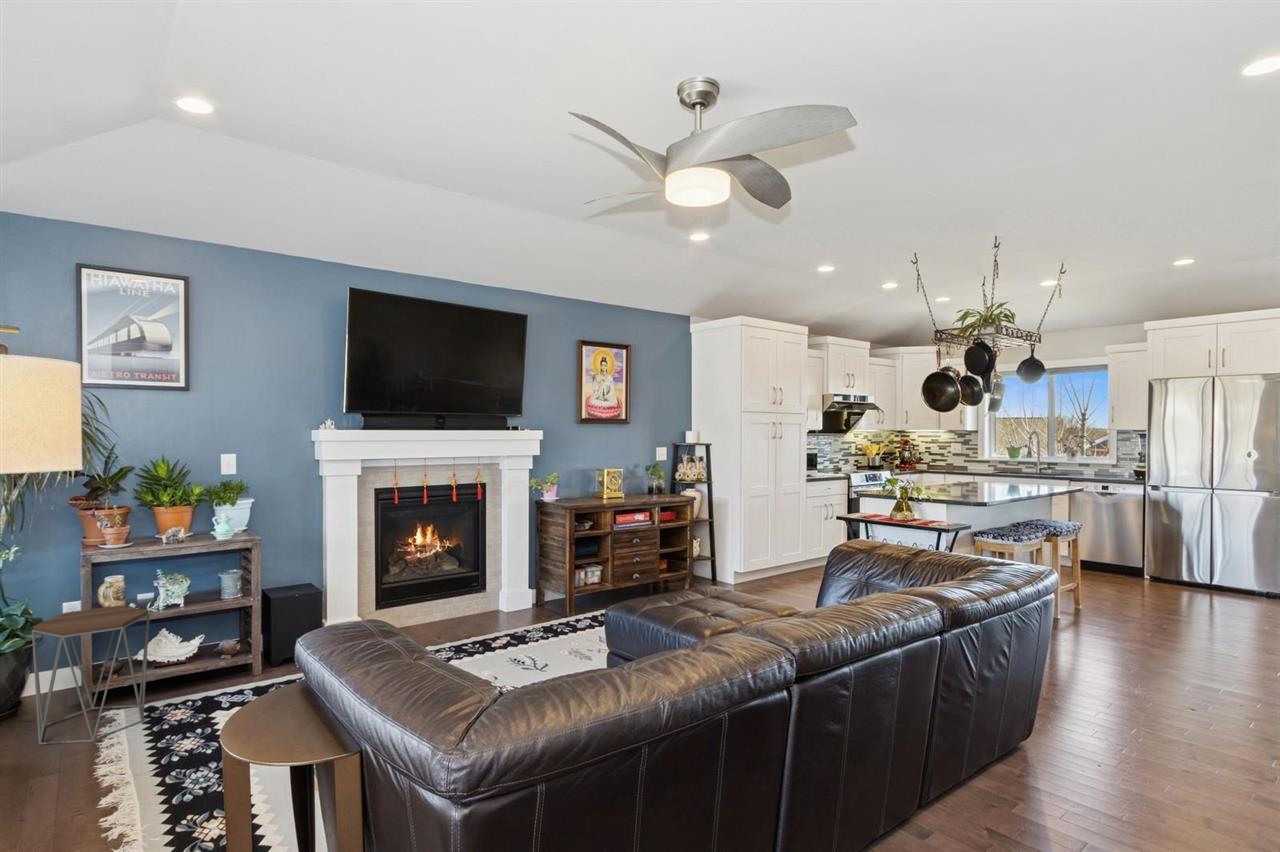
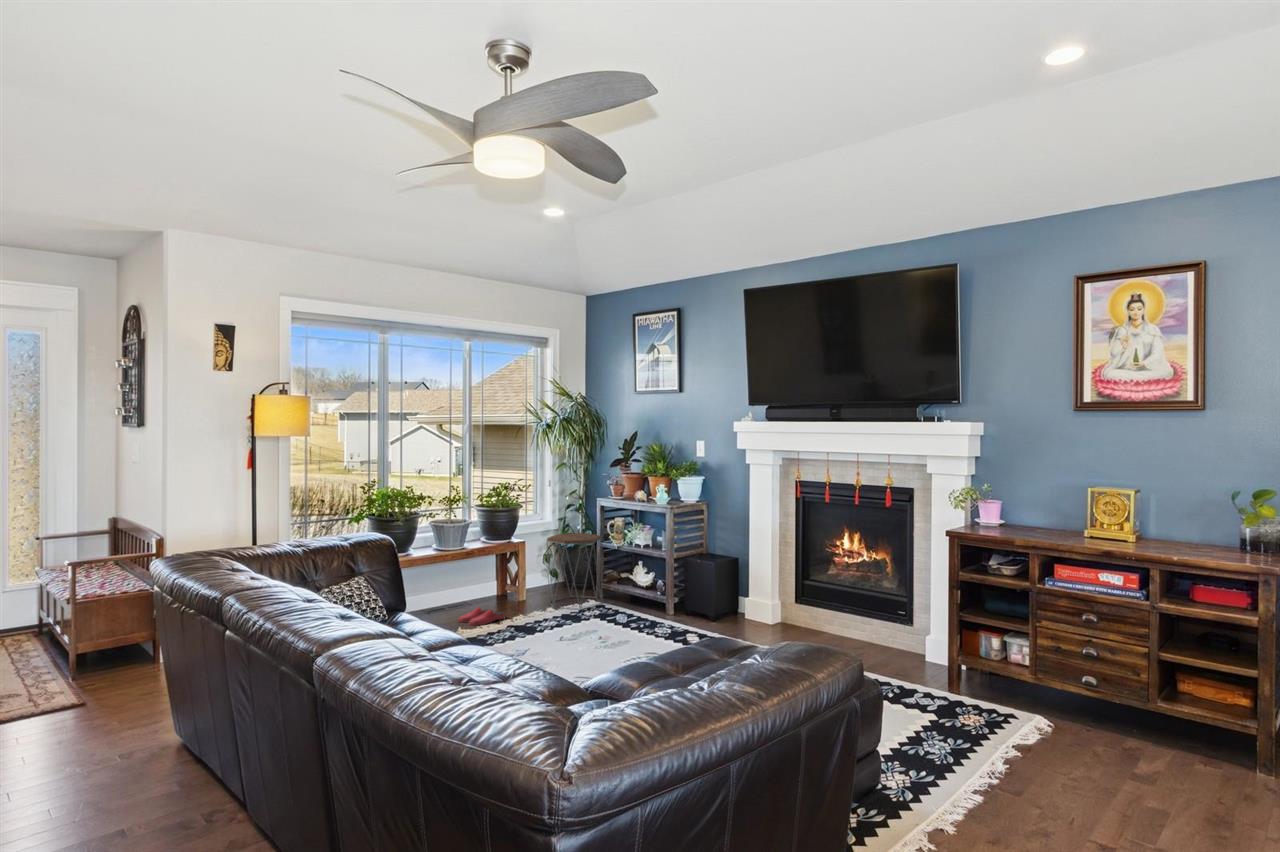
slippers: none [27,771,110,828] -> present [458,607,504,626]

